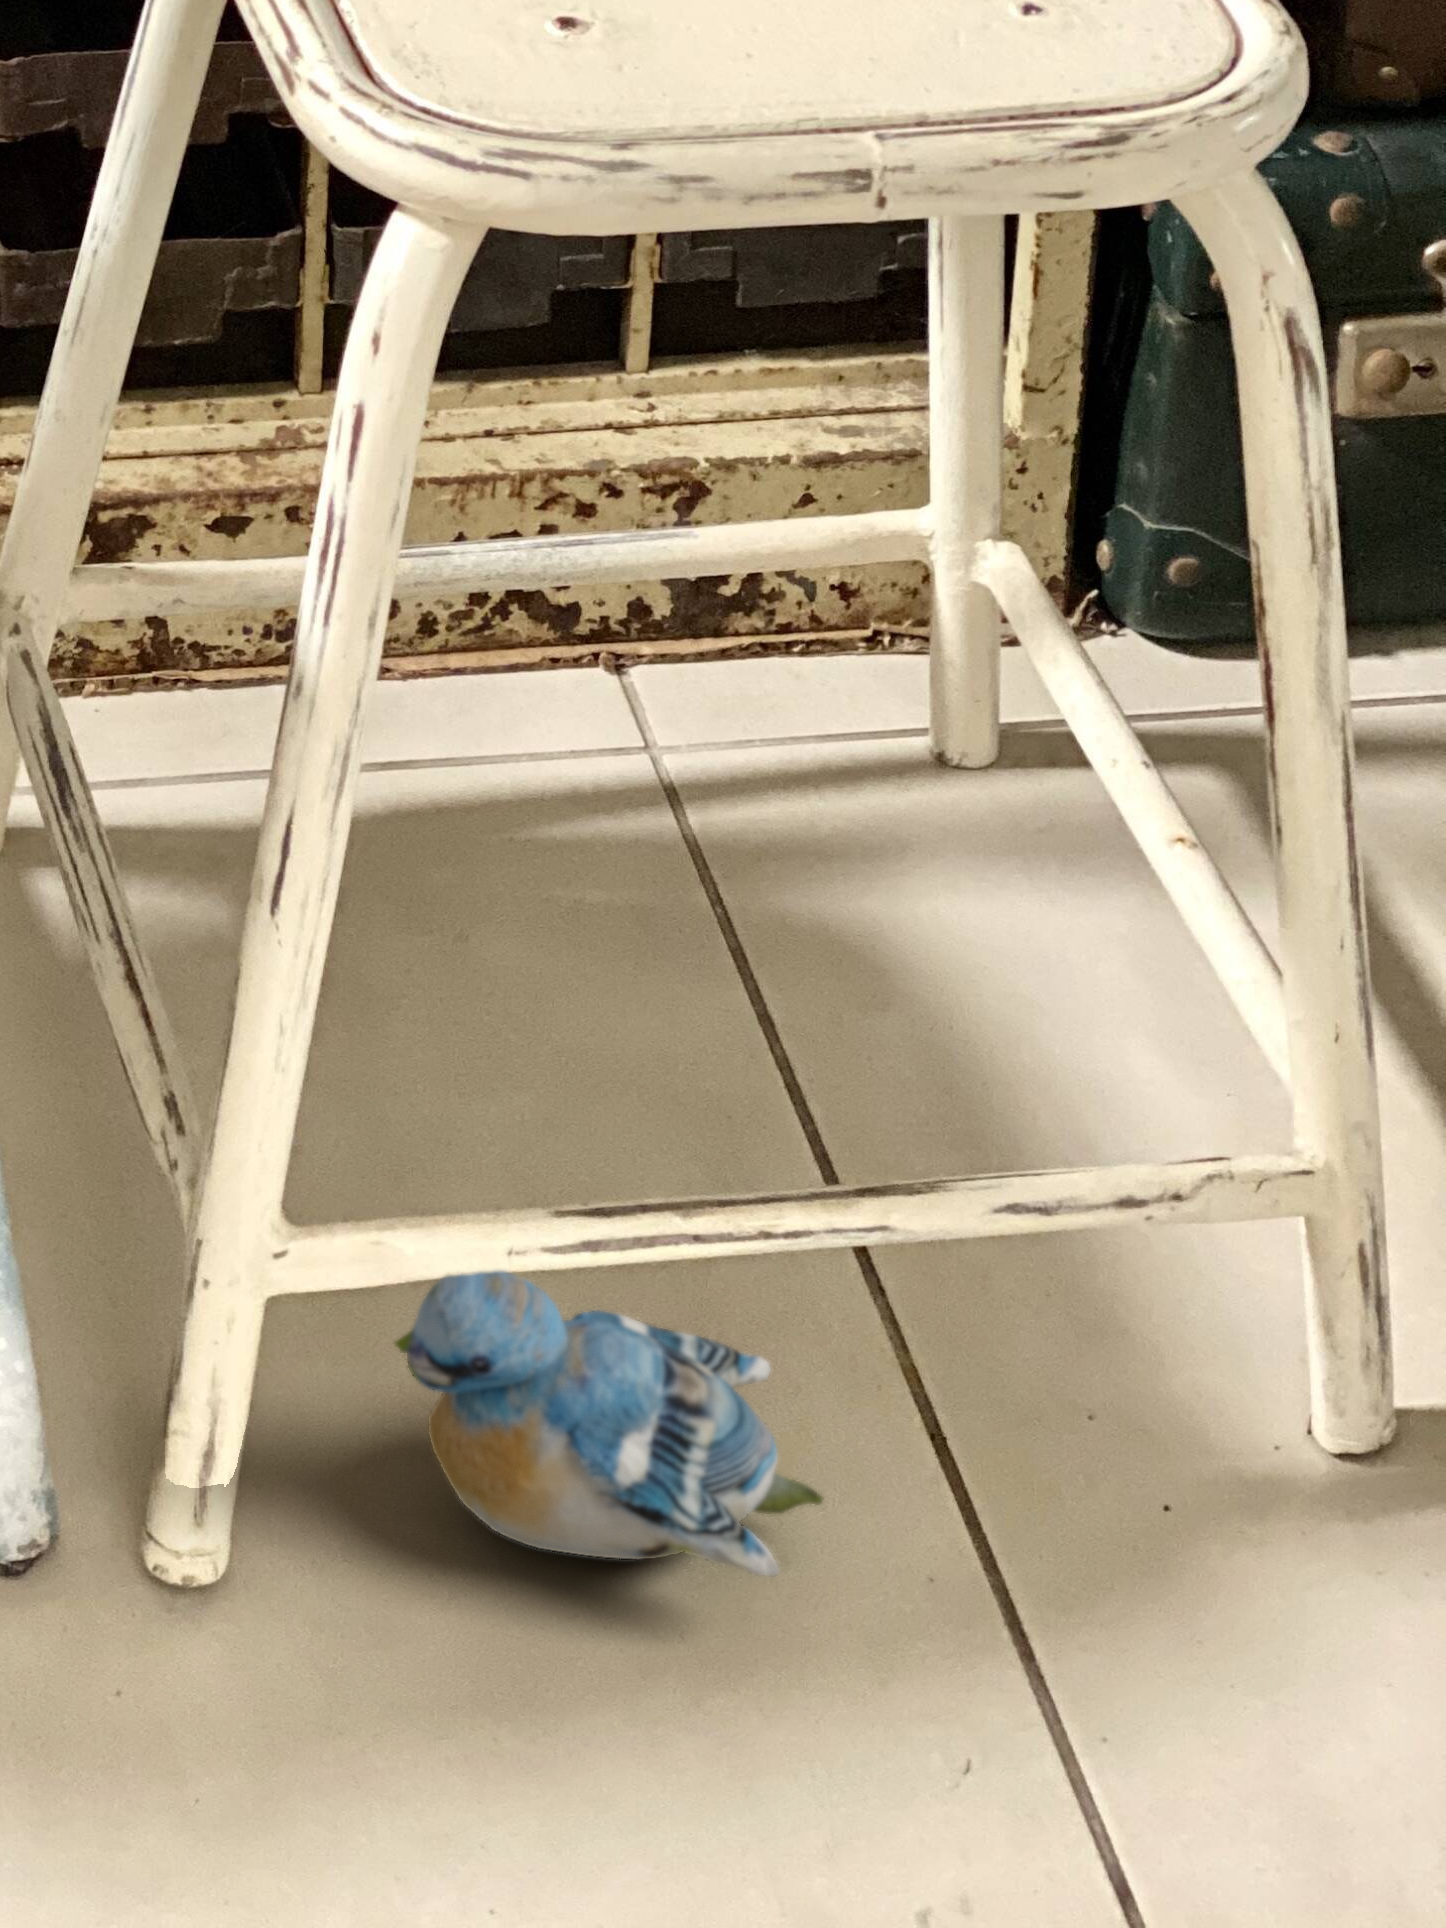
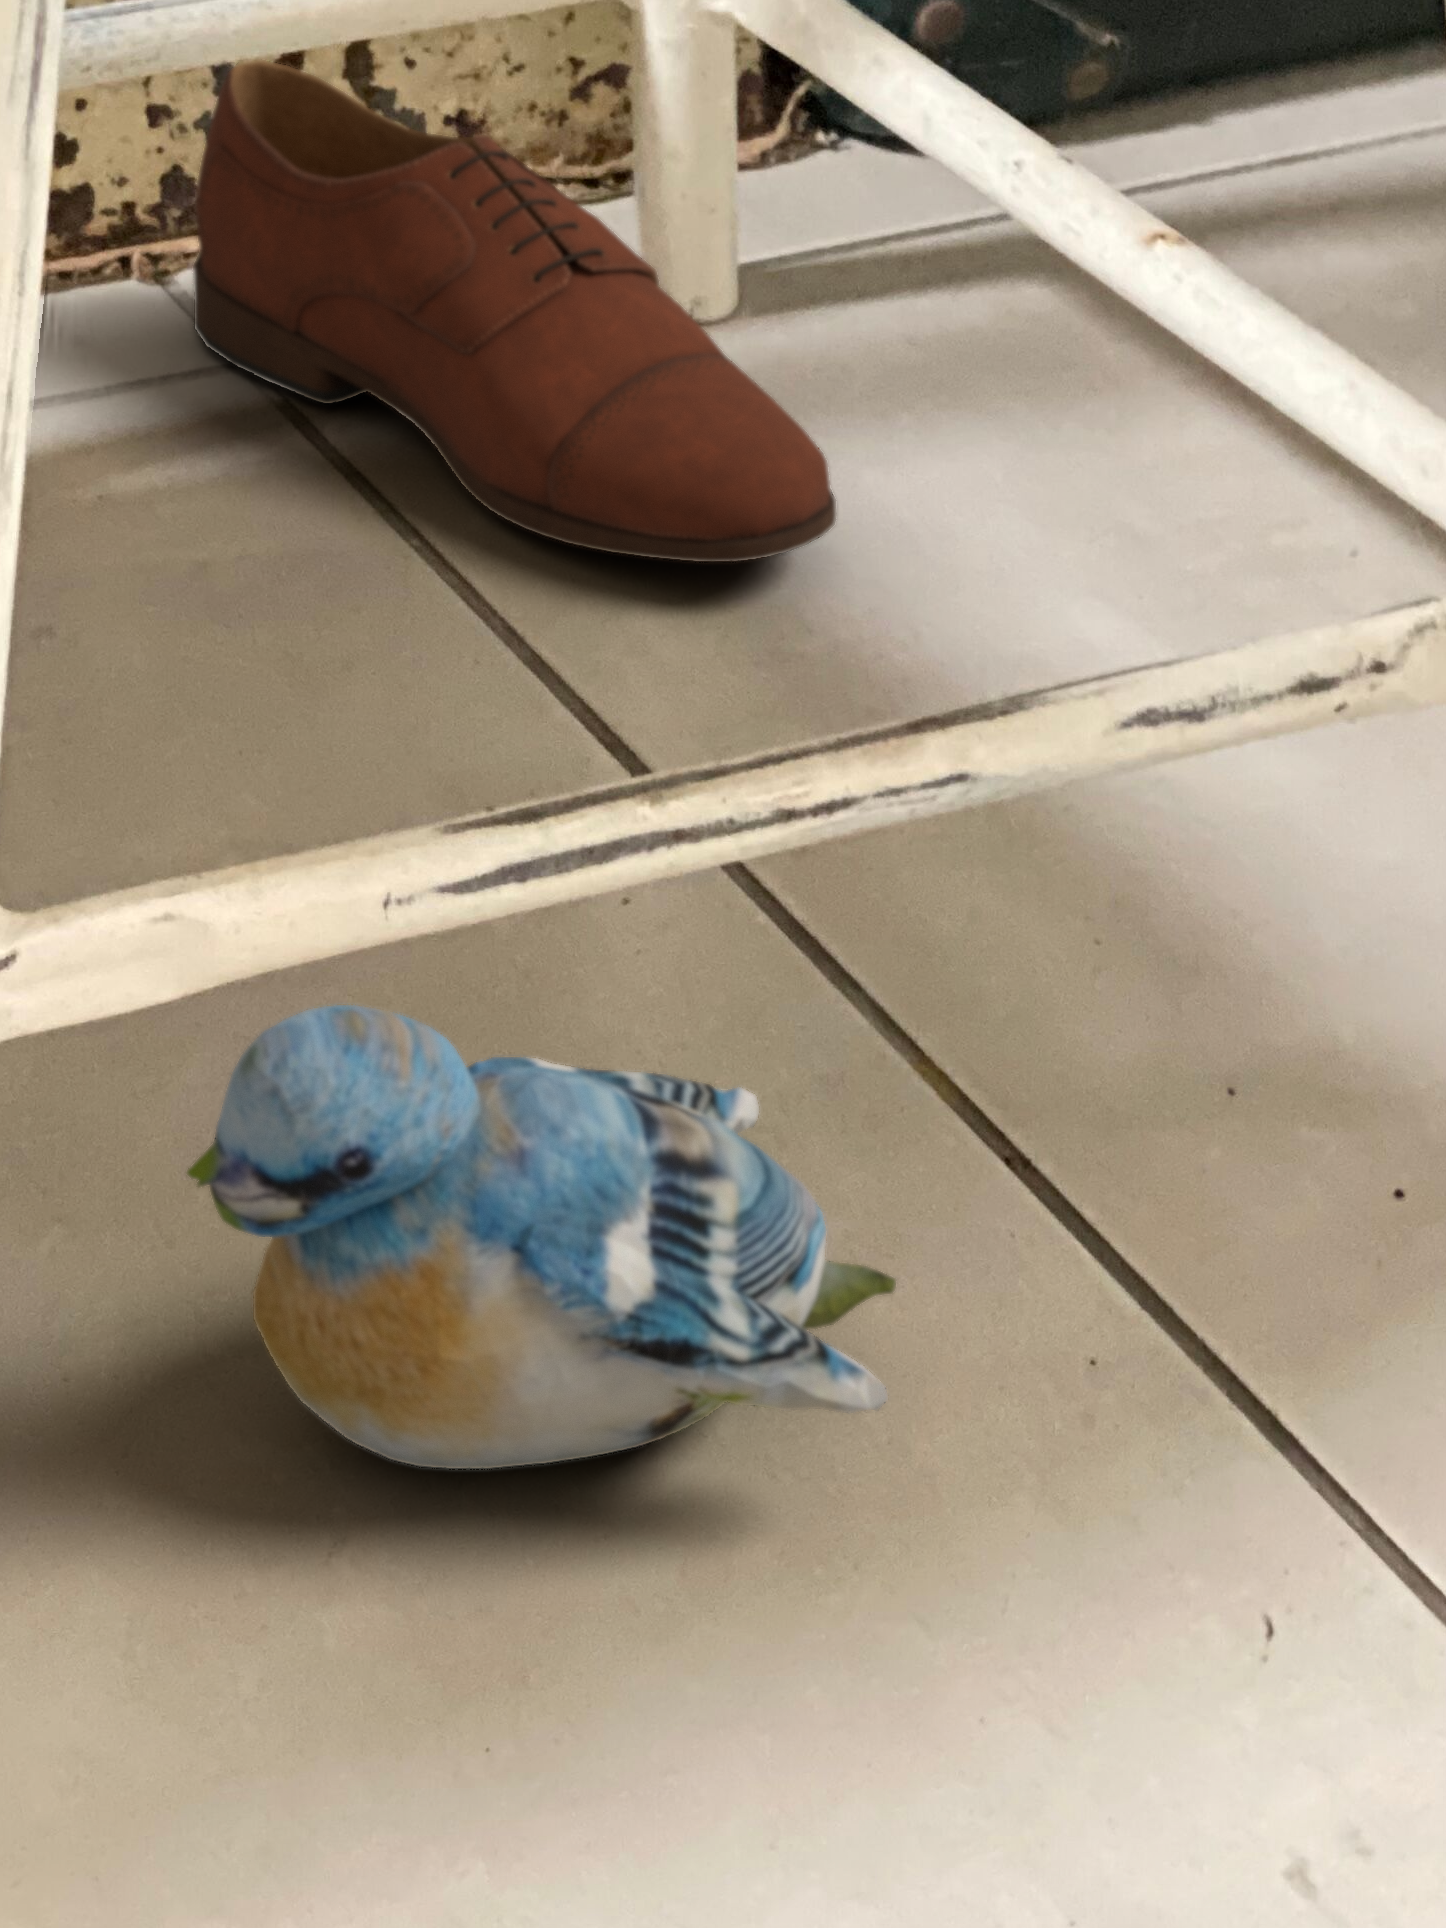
shoe: none [629,545,999,975] -> present [193,60,836,562]

